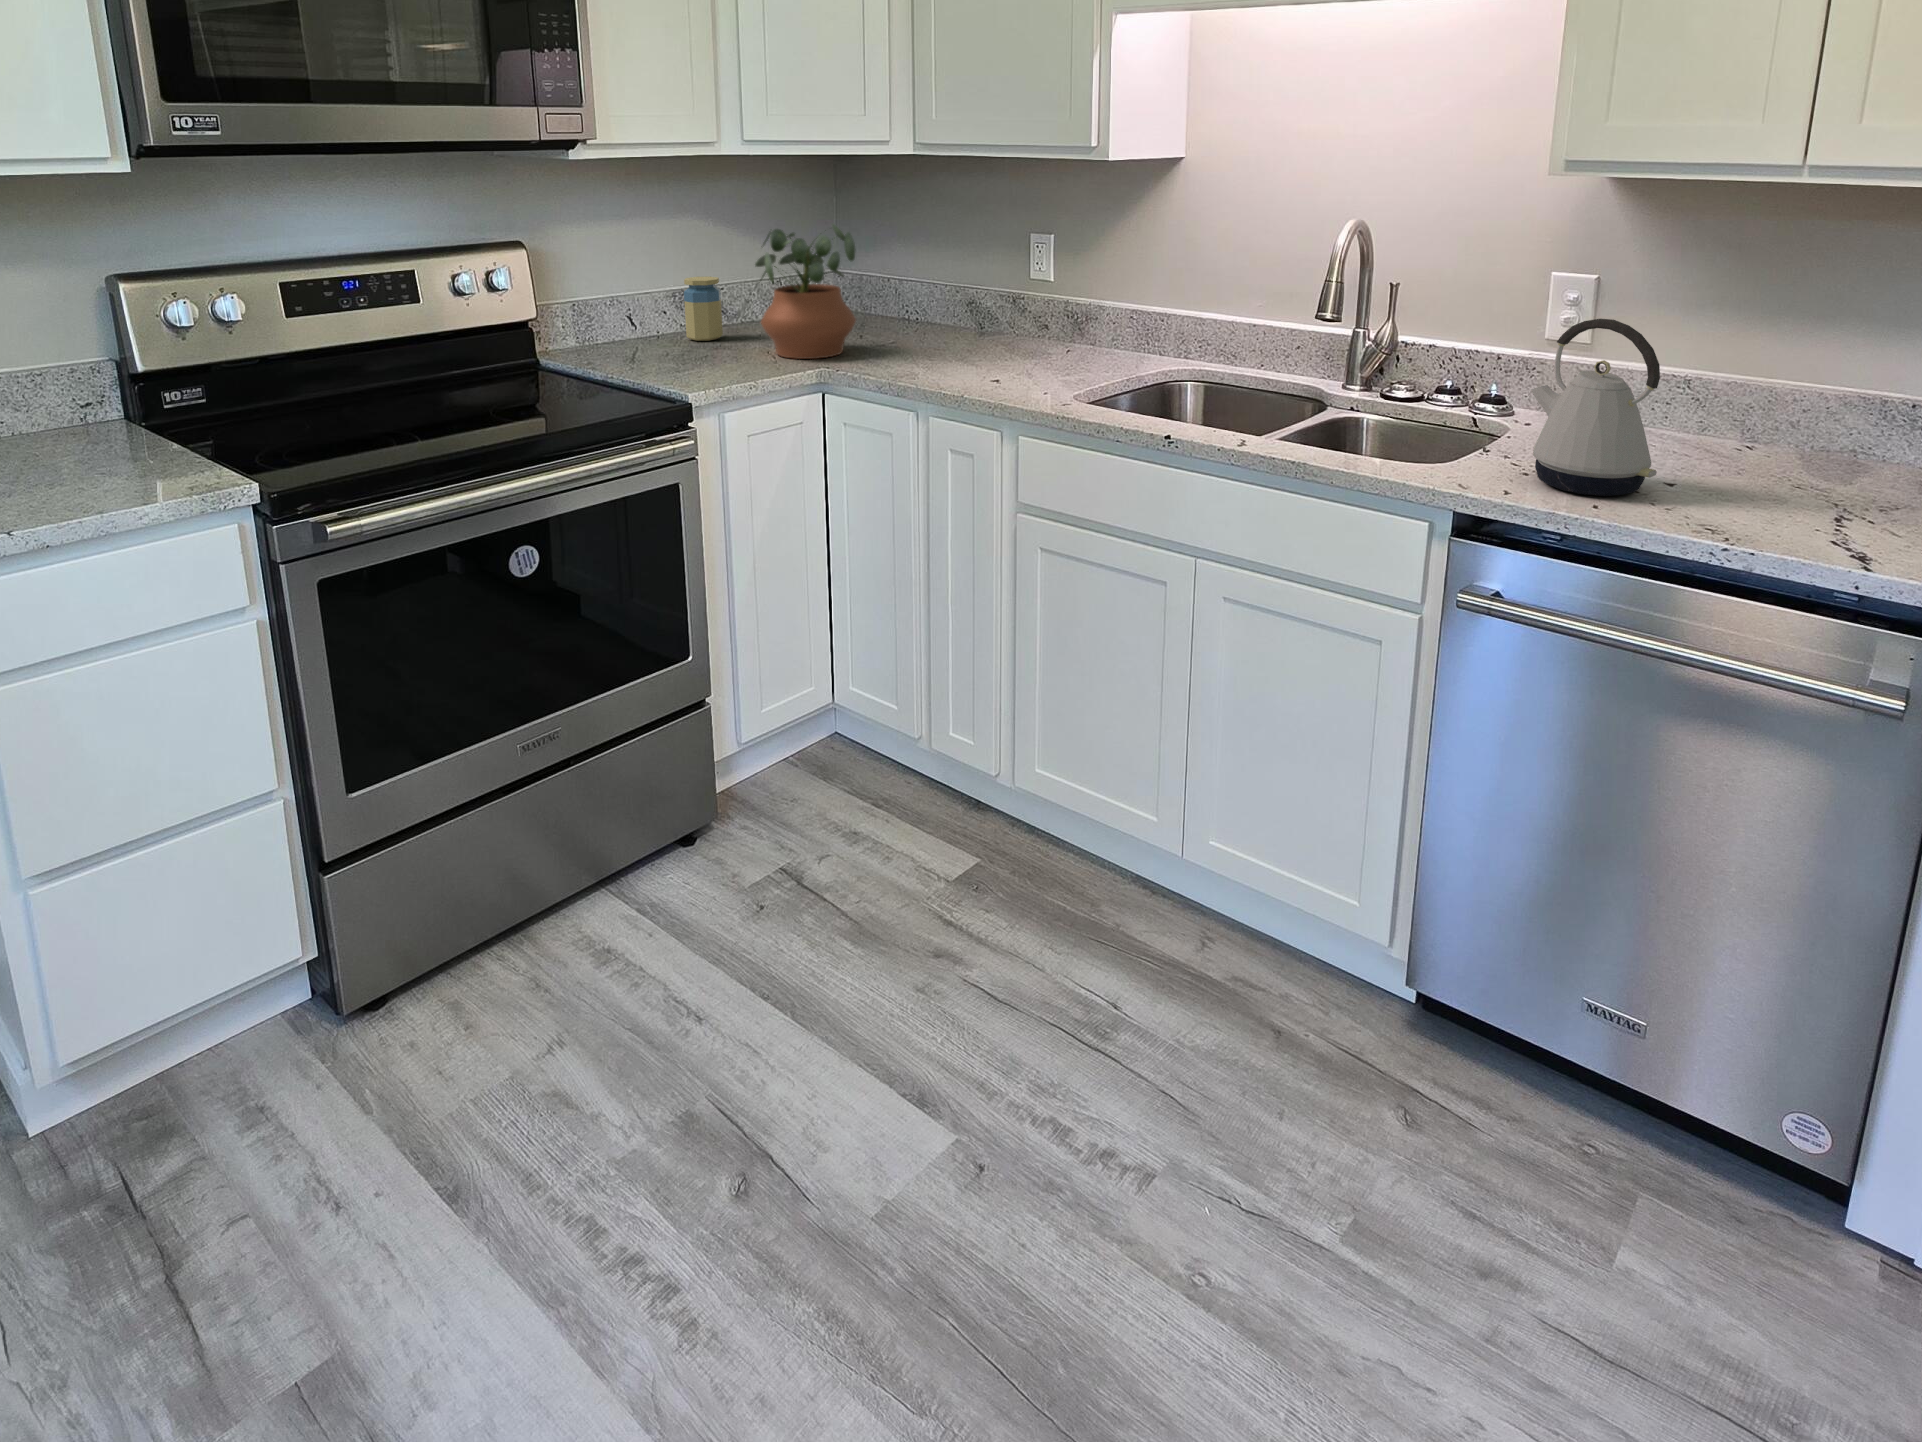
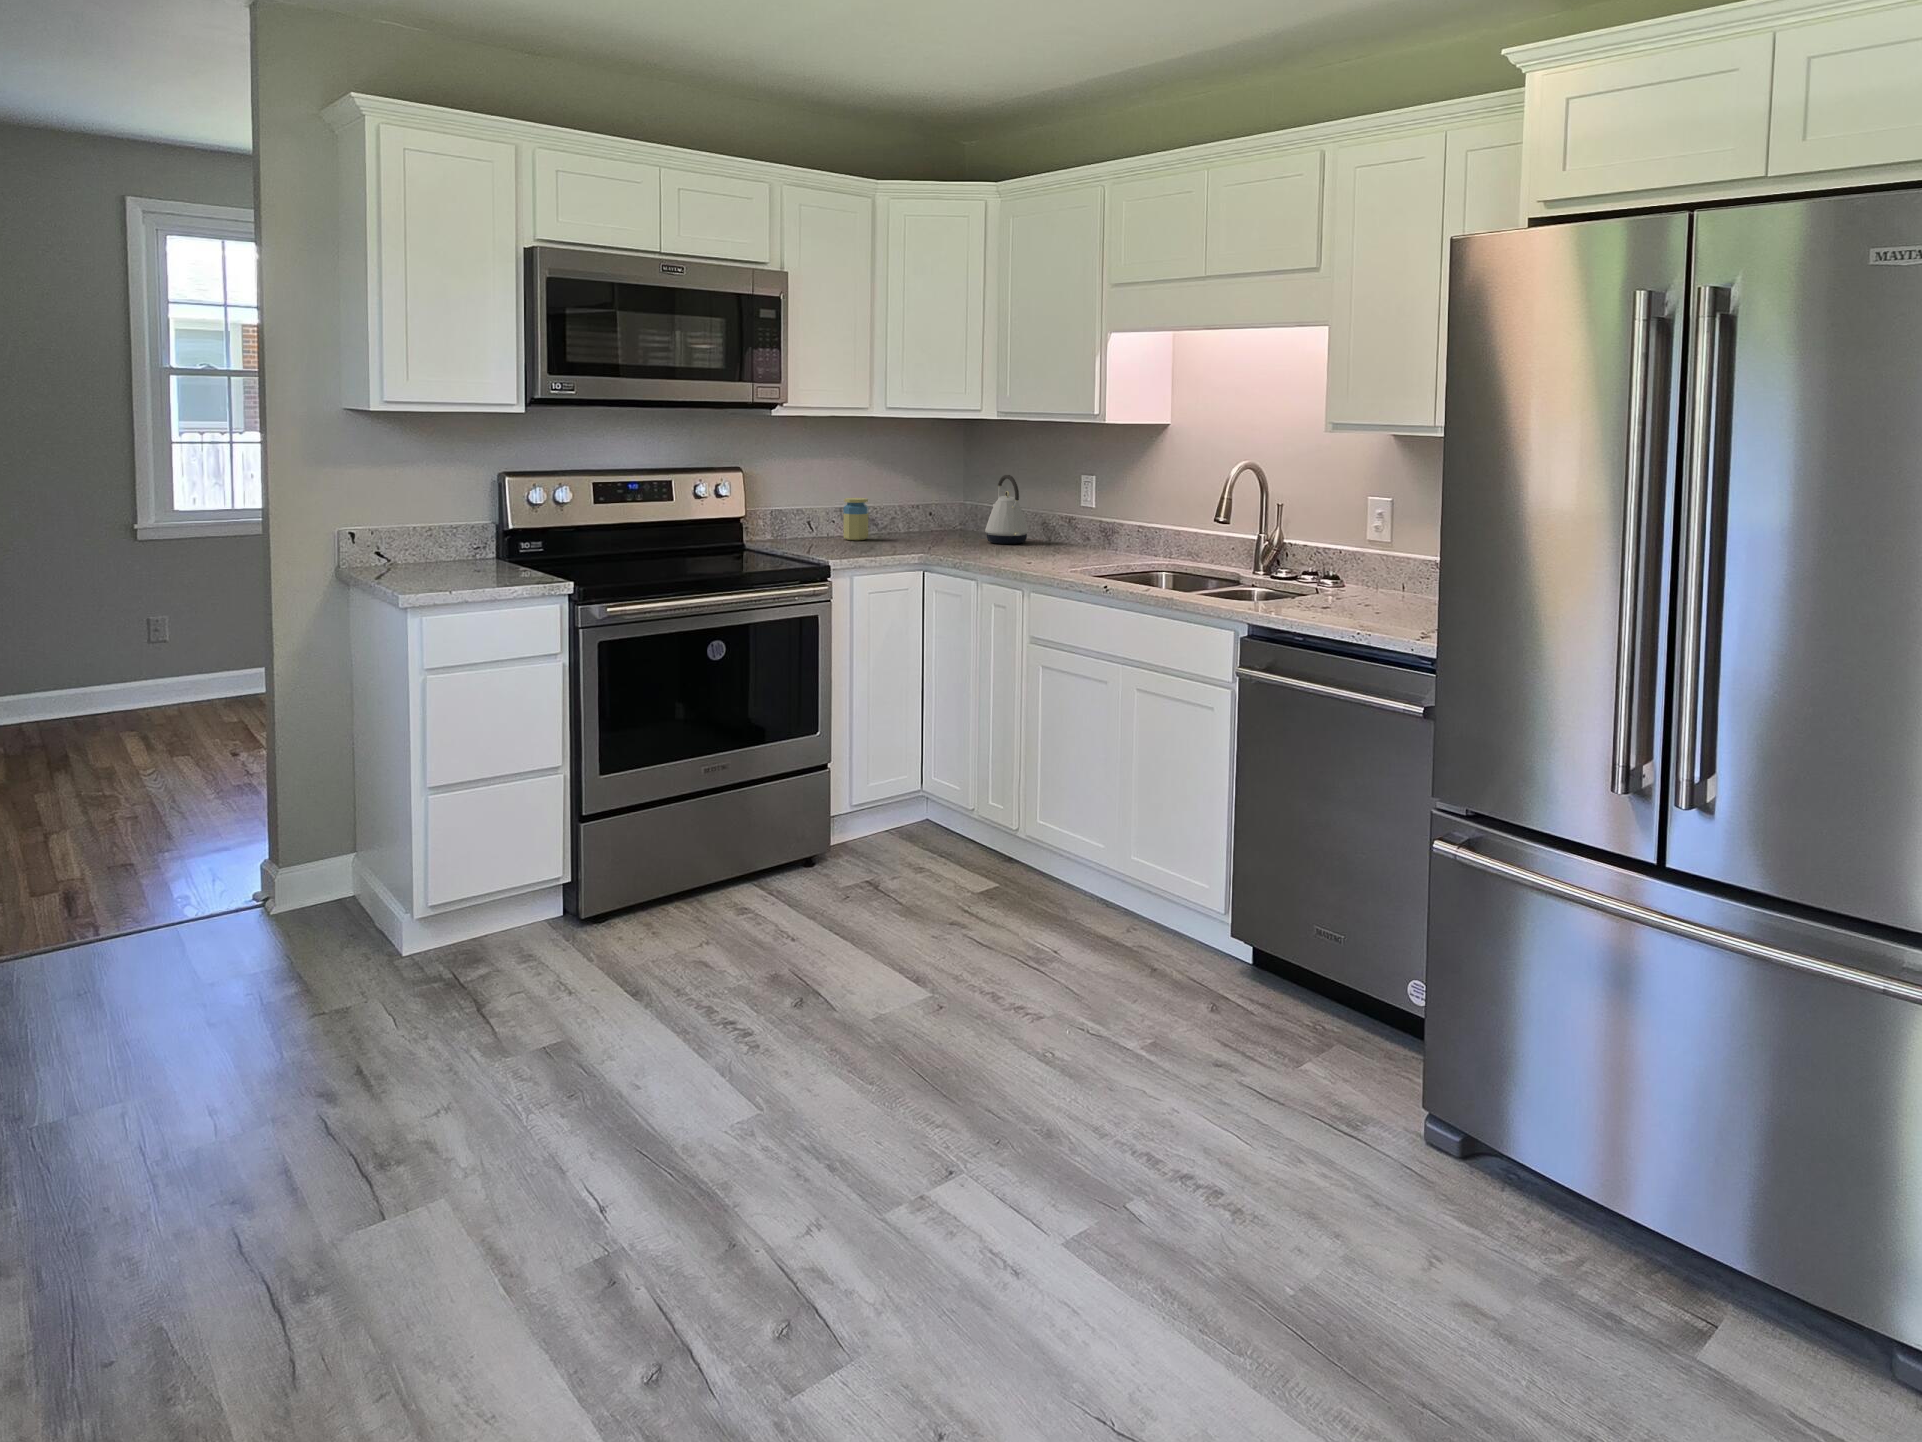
potted plant: present [755,224,856,359] -> none [890,463,955,550]
kettle: present [1531,319,1660,496] -> present [985,475,1028,544]

